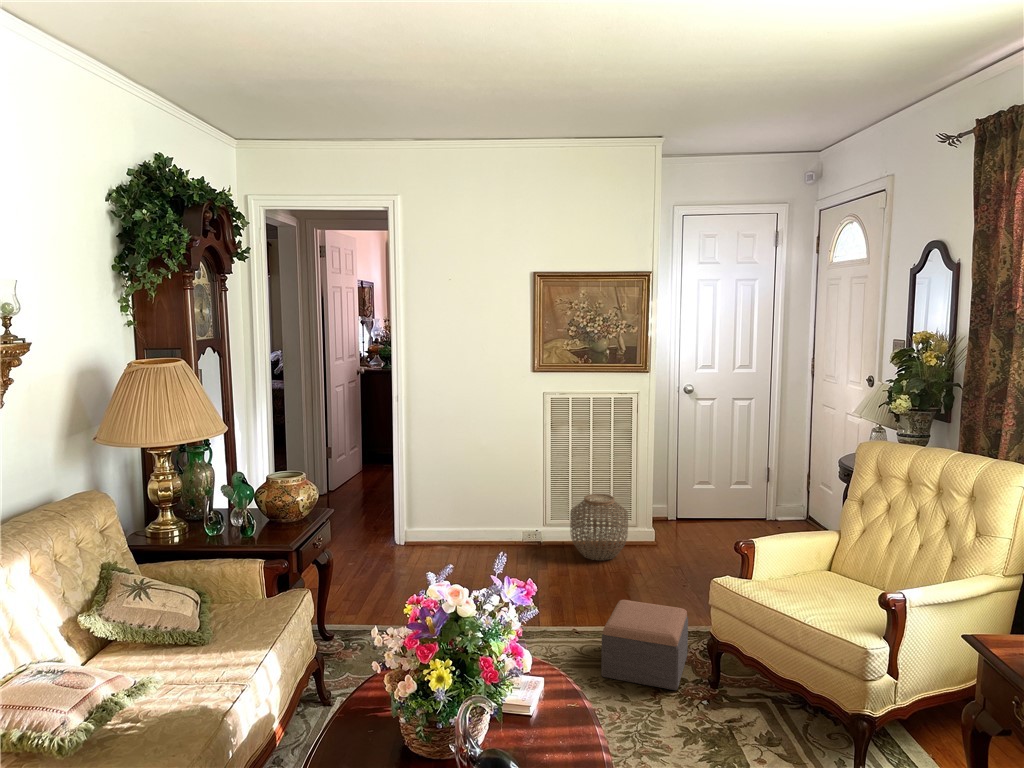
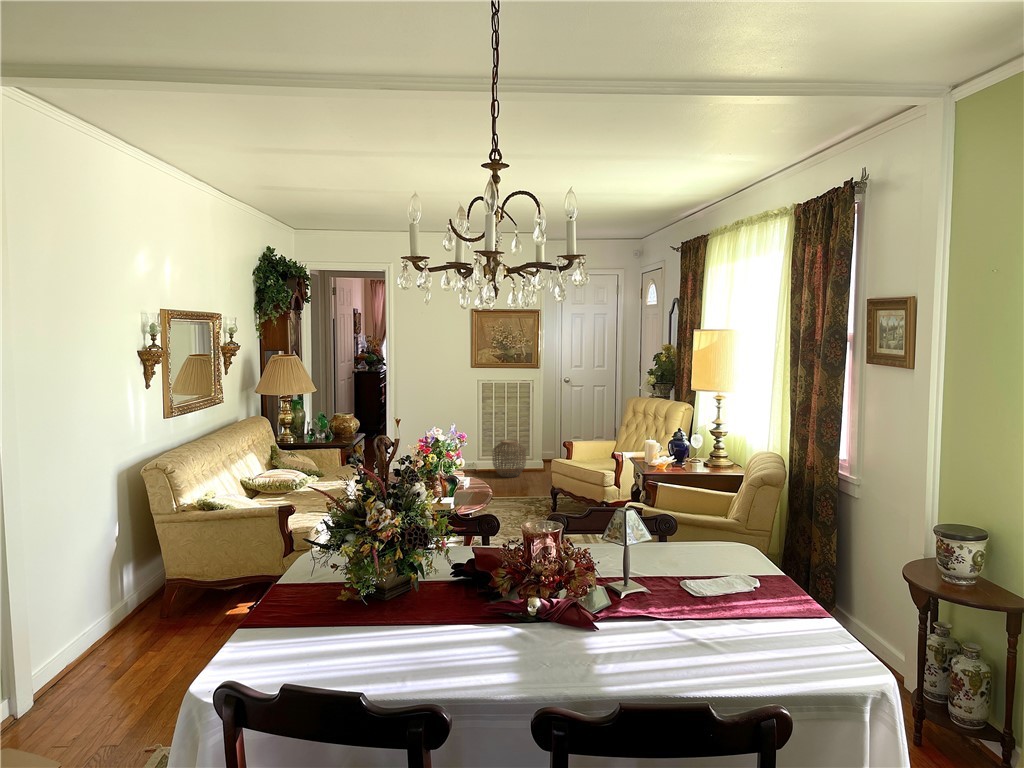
footstool: present [601,600,688,690] -> none [501,479,546,515]

